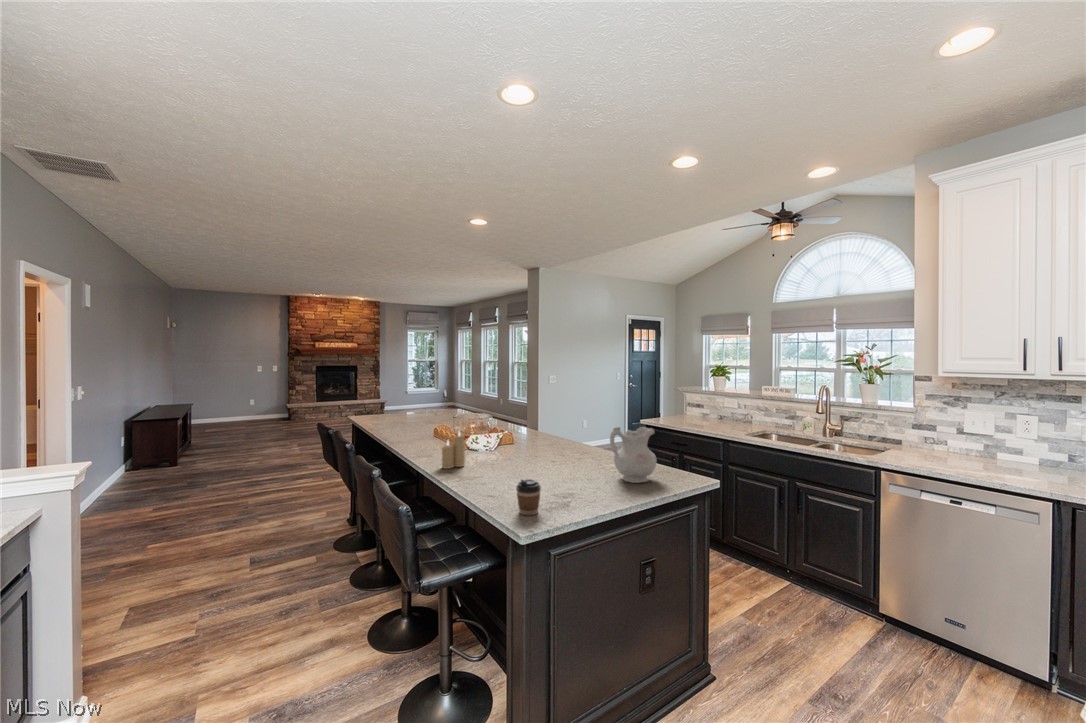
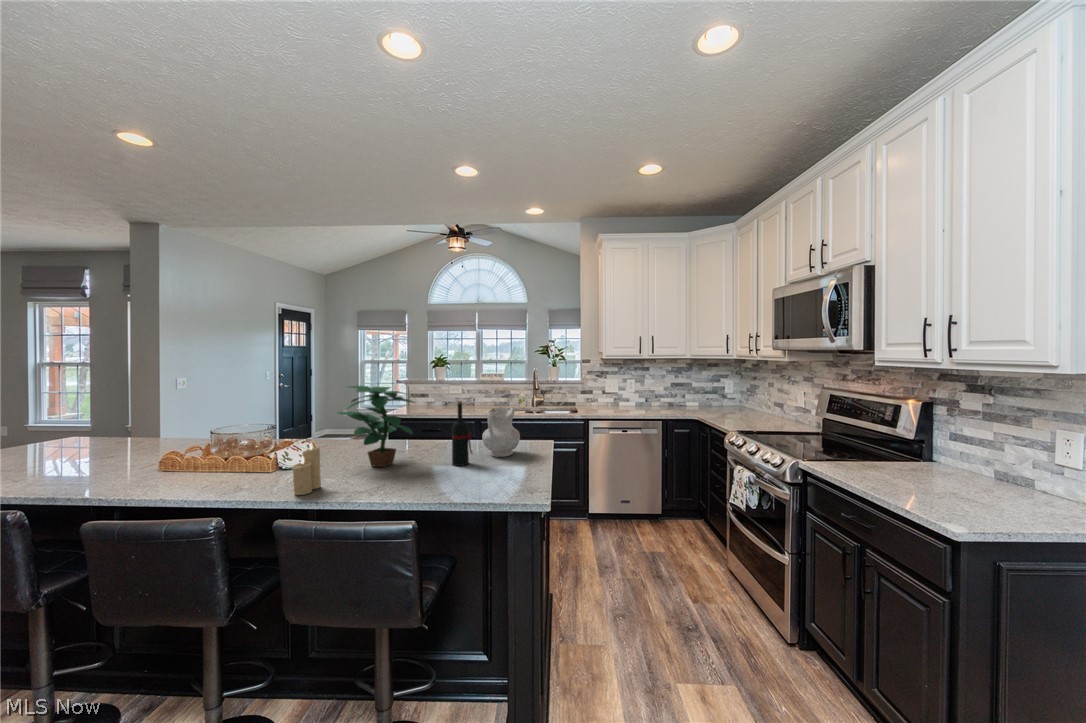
potted plant: none [500,390,557,464] -> present [338,386,415,467]
wine bottle: none [570,413,587,480] -> present [452,401,473,466]
coffee cup: present [516,479,541,515] -> none [484,463,509,498]

